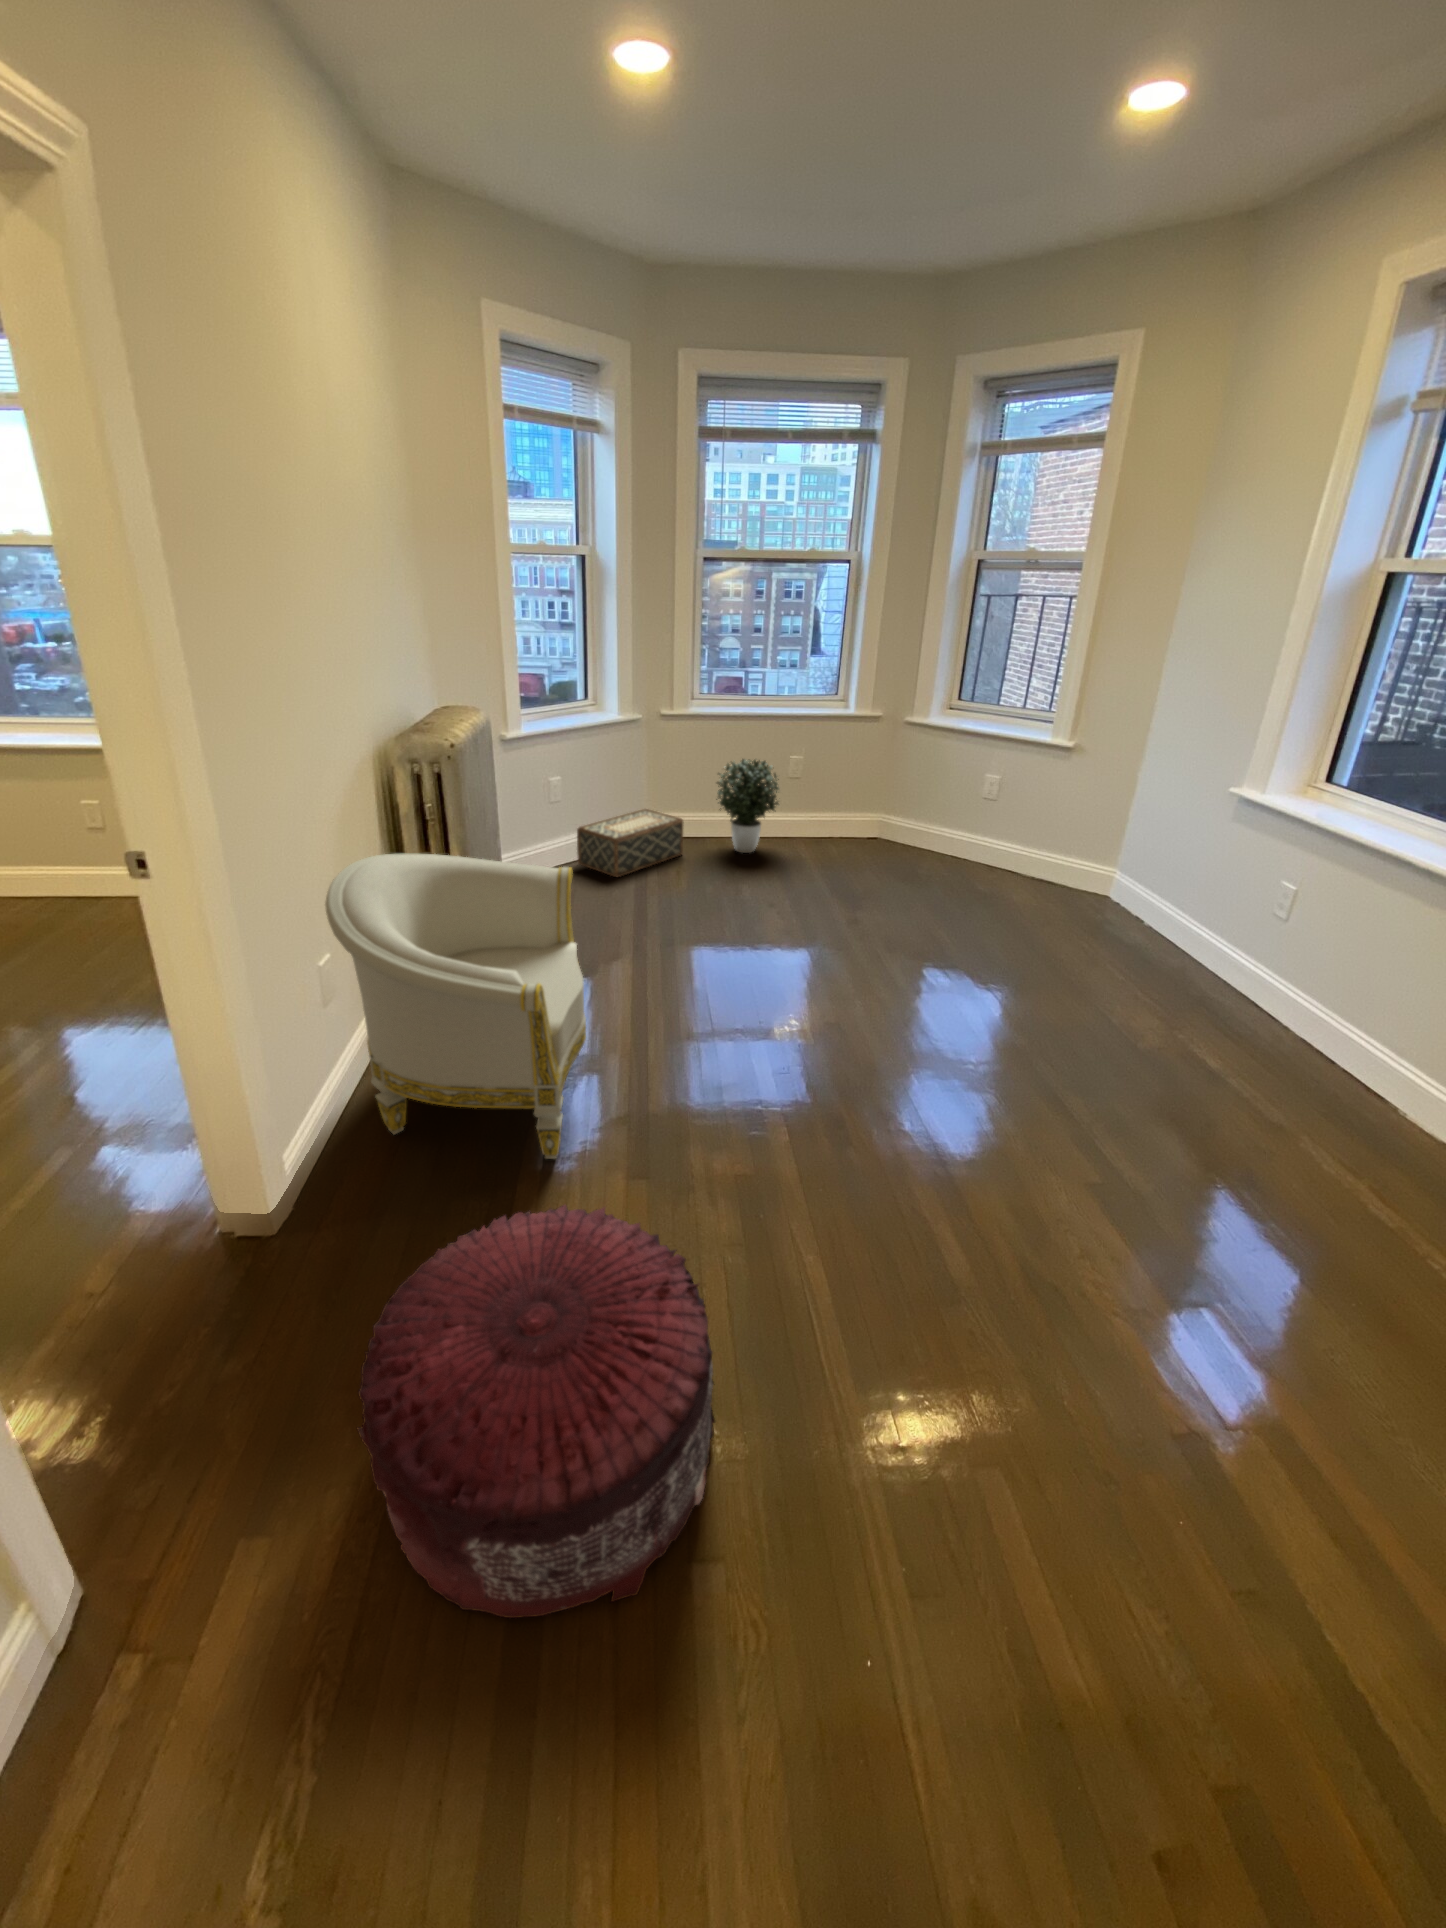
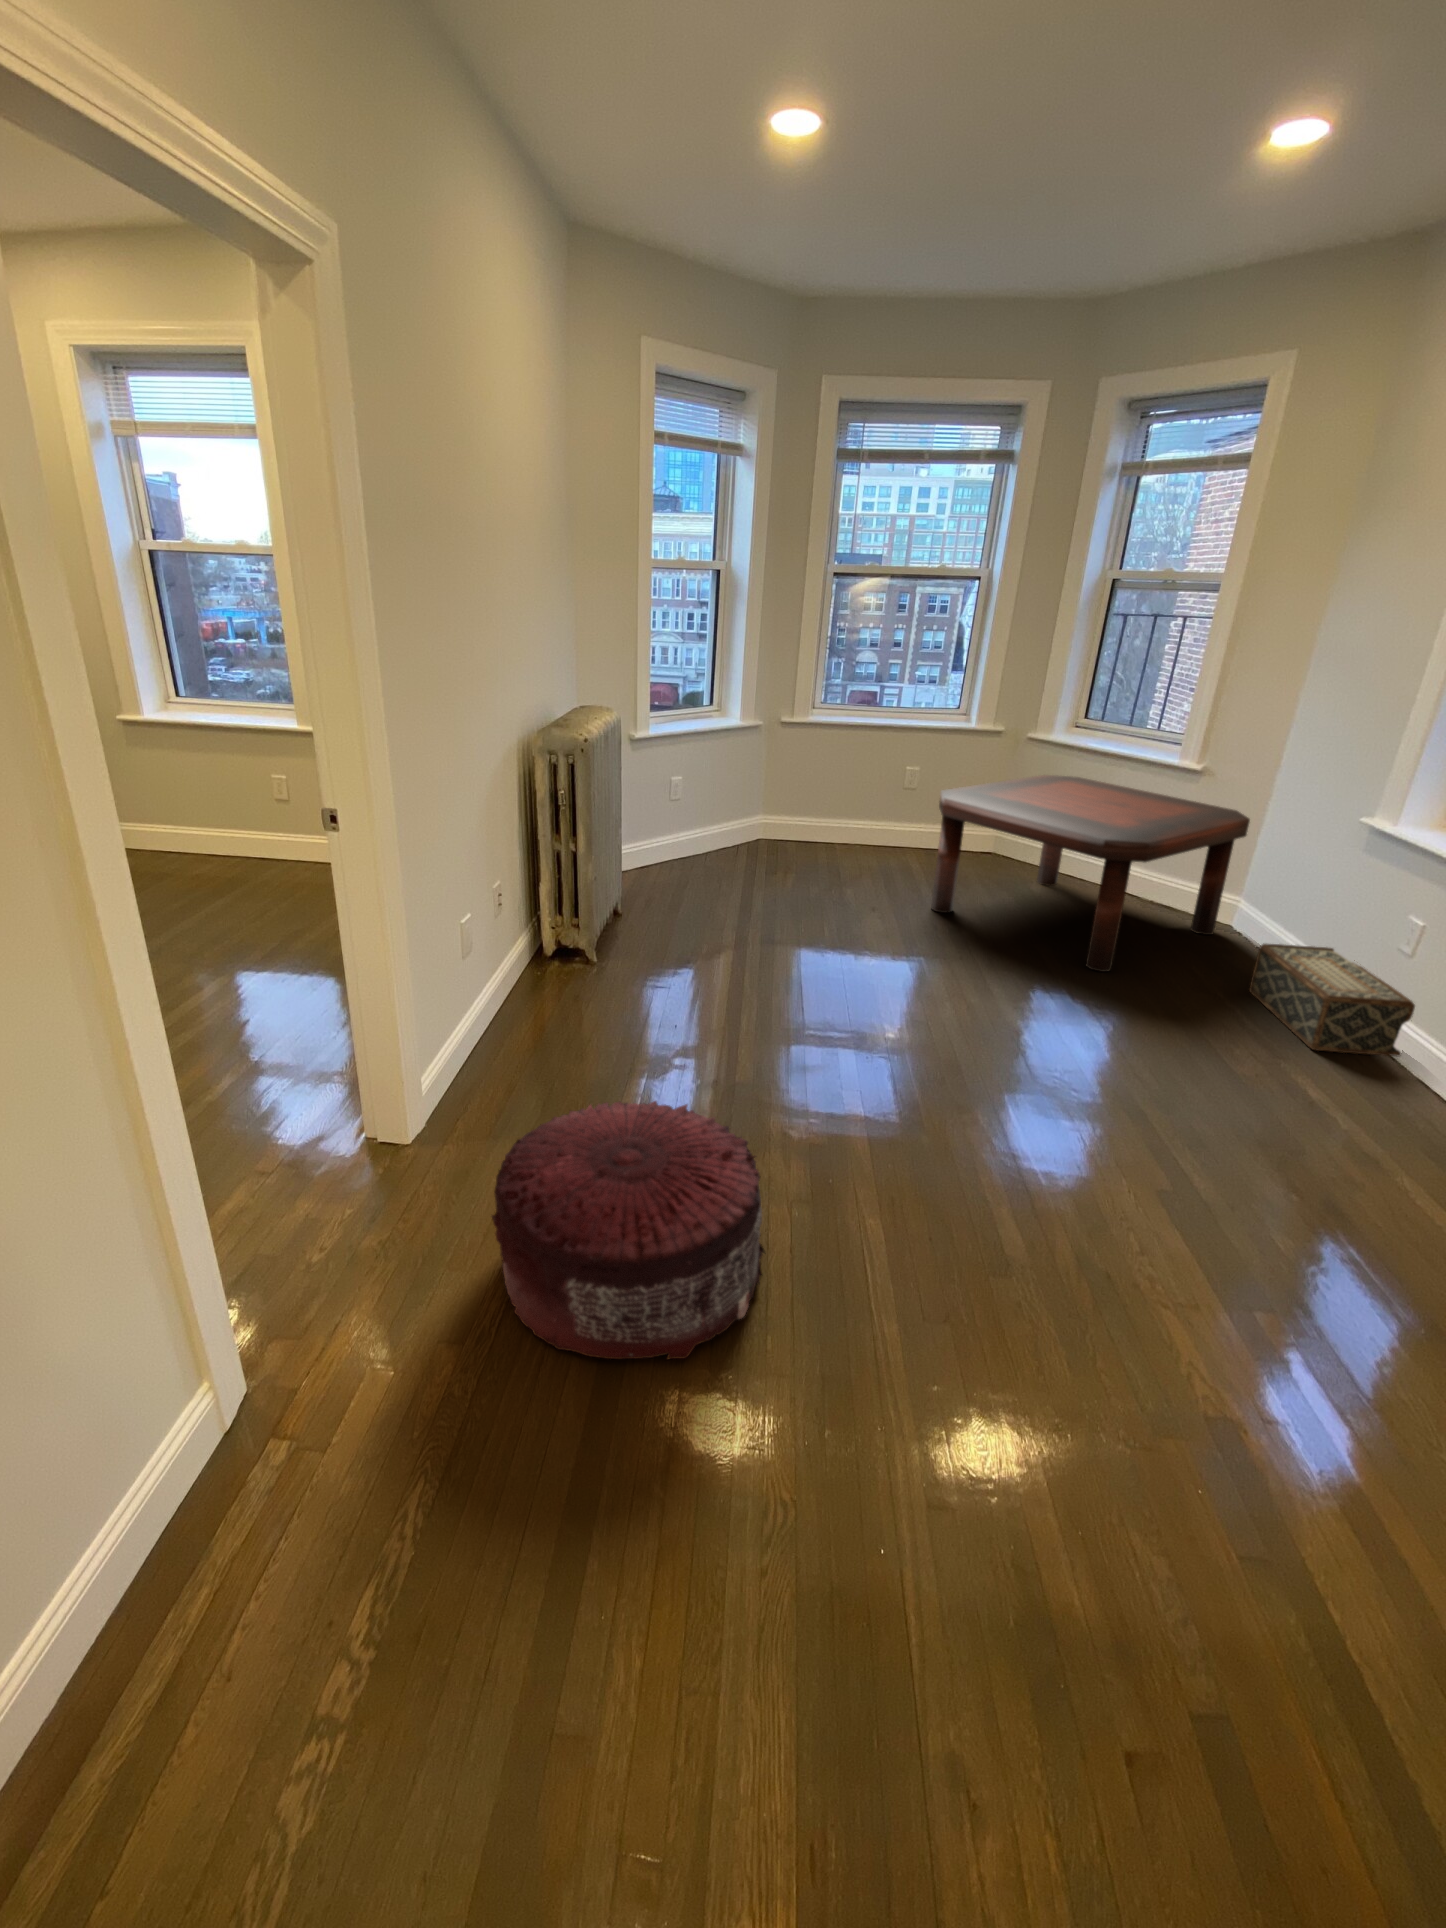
coffee table: none [808,752,1098,946] -> present [931,775,1250,972]
potted plant: present [716,759,779,853] -> none [843,773,913,872]
woven basket: present [577,809,683,877] -> present [1249,944,1415,1056]
armchair: present [325,853,586,1159] -> none [479,828,688,1099]

